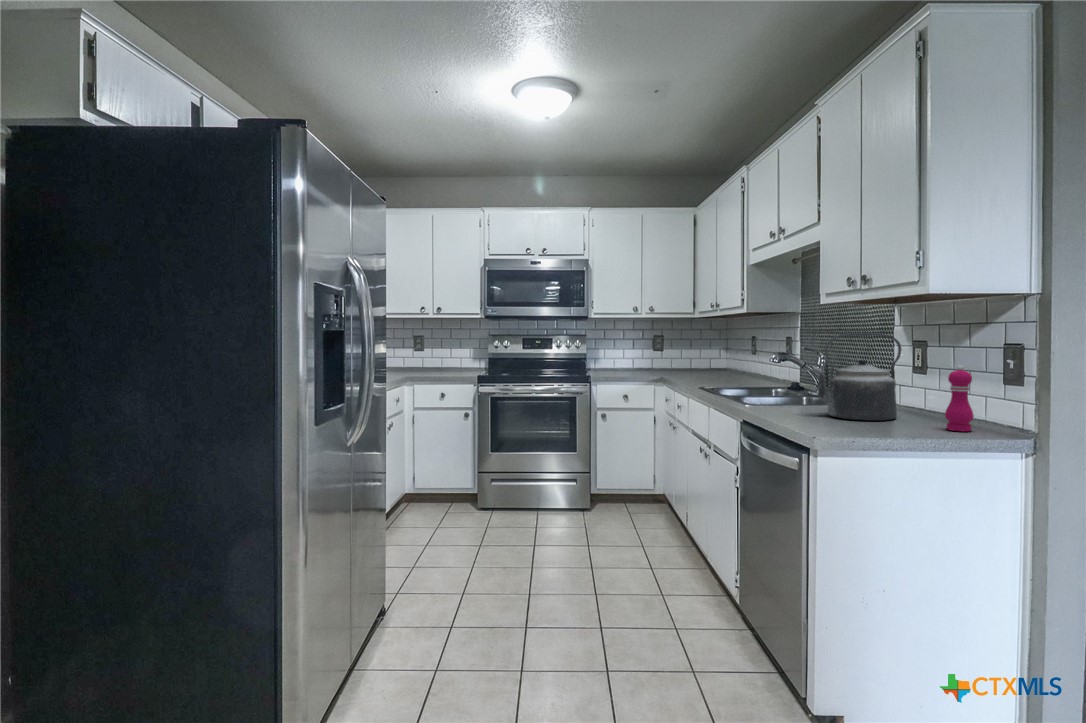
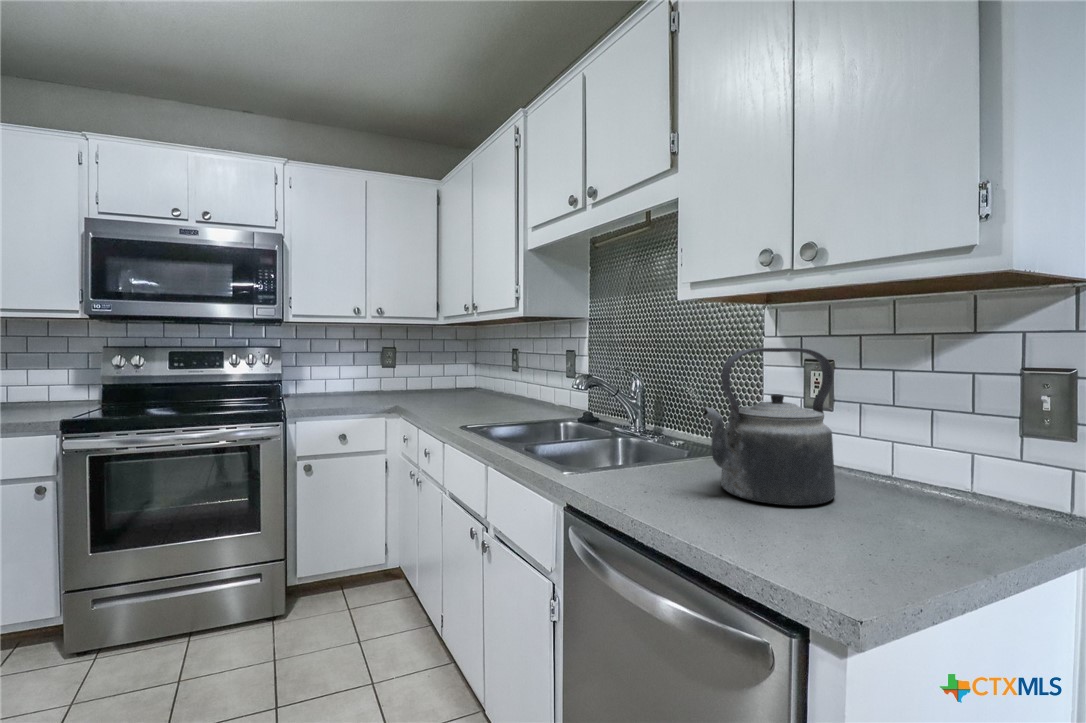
pepper mill: present [945,365,974,431] -> none [954,407,1008,529]

